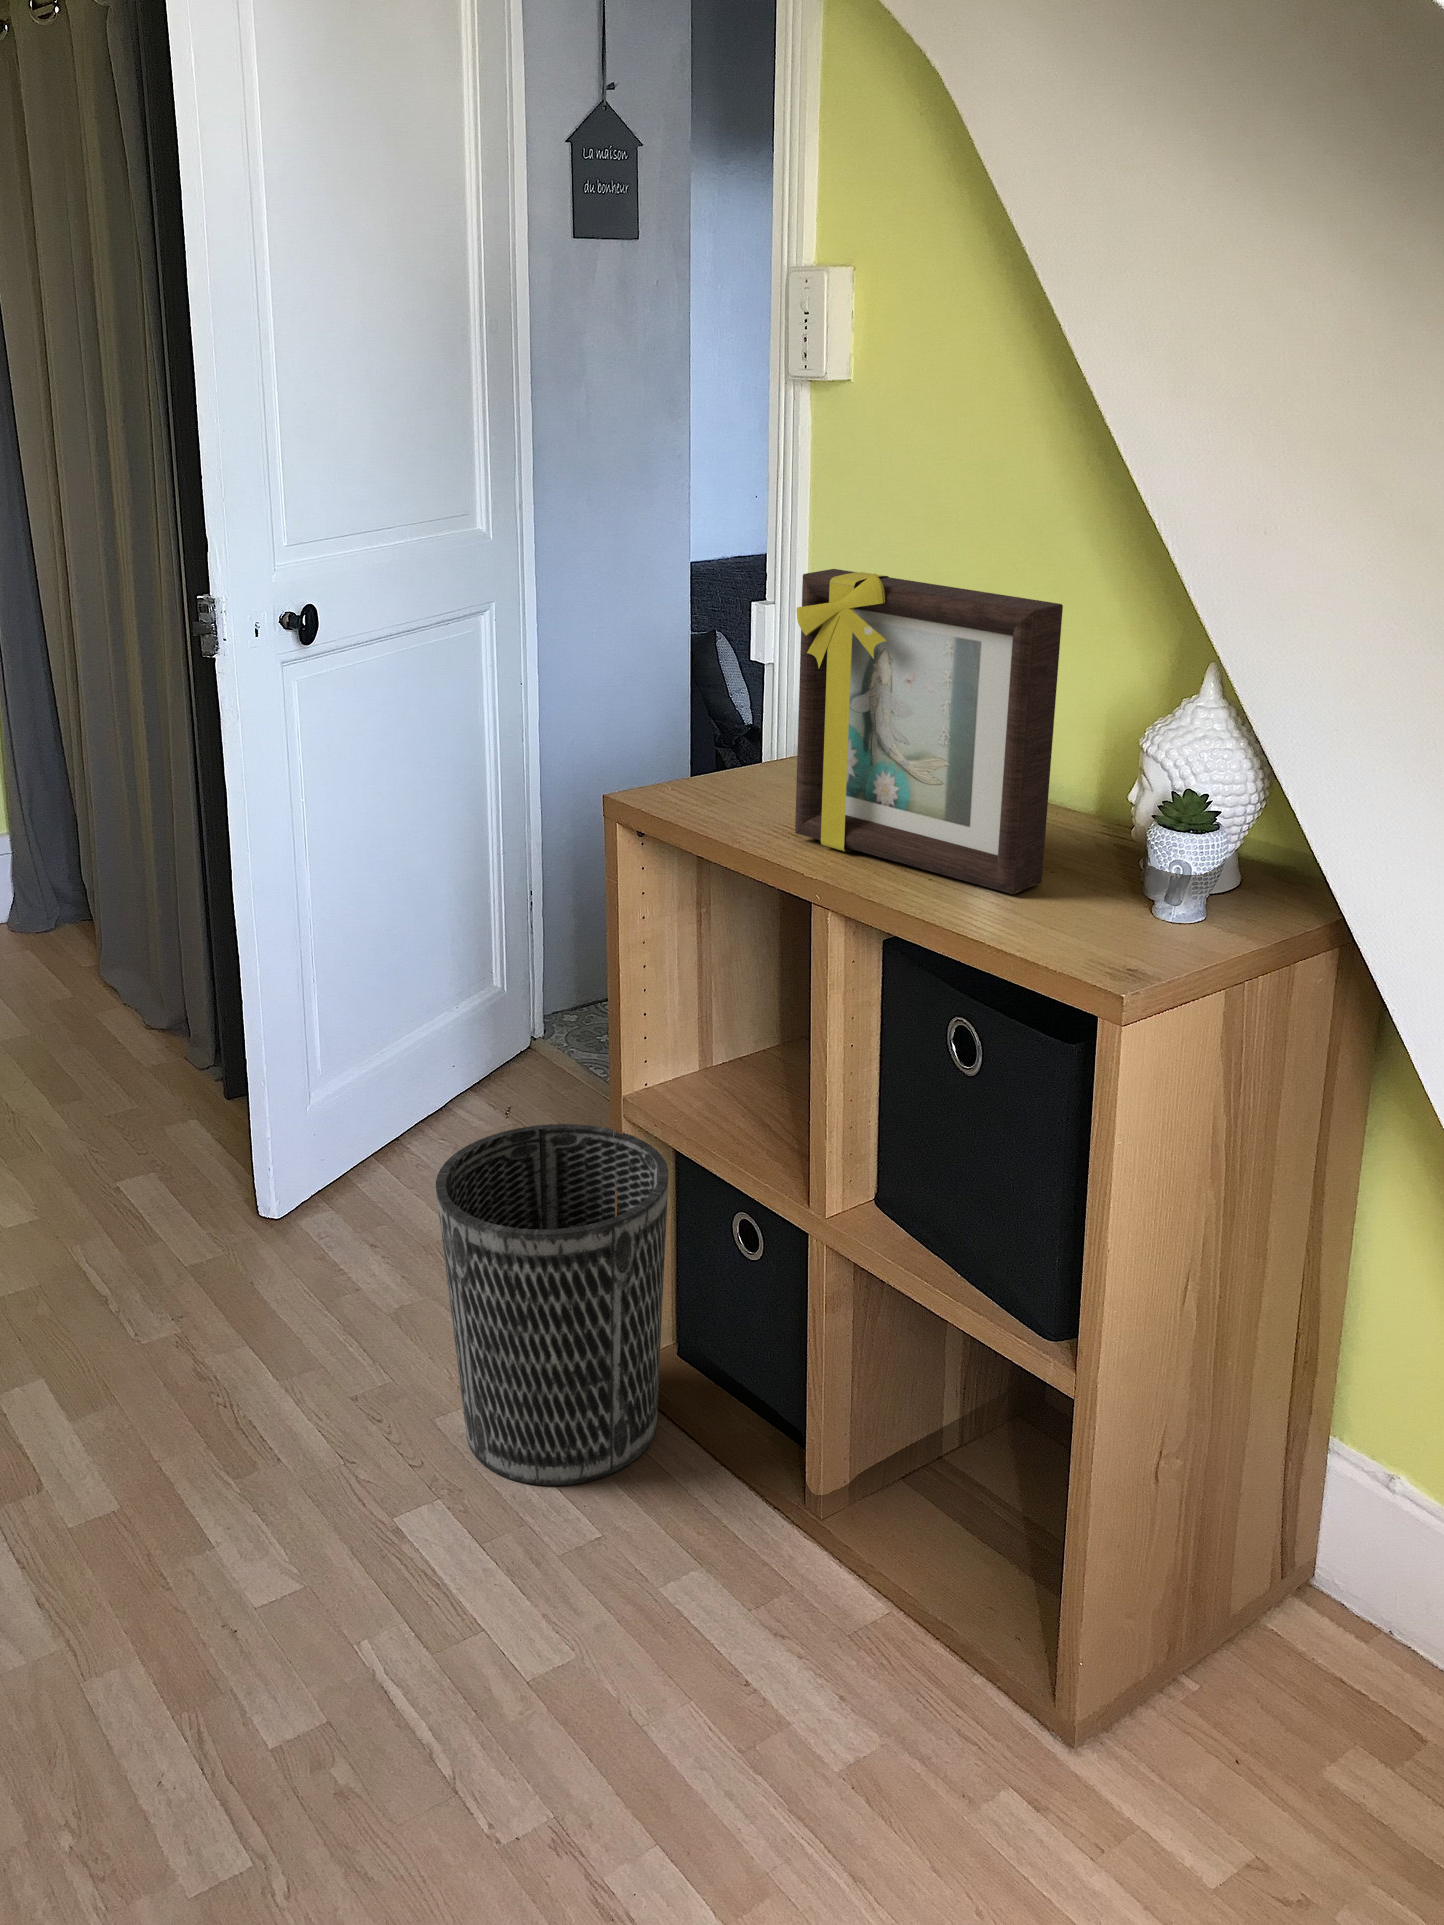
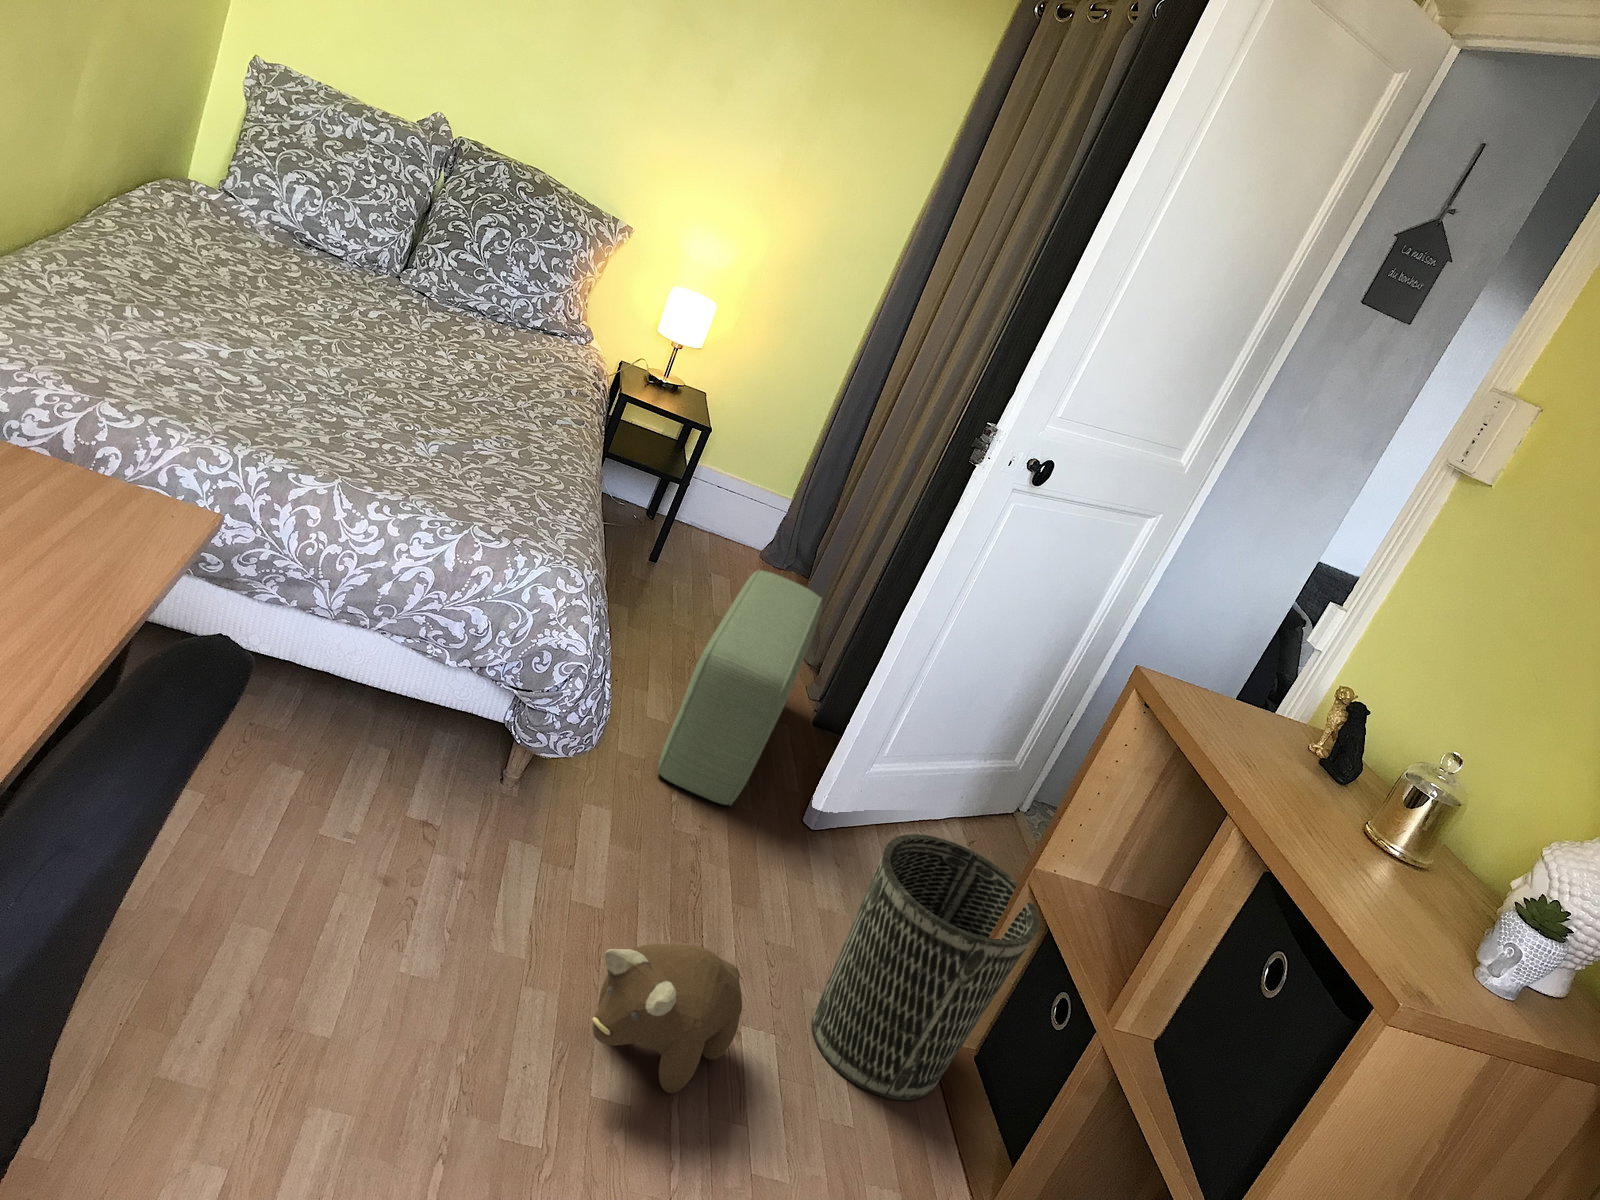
picture frame: present [795,569,1063,894] -> none [1250,593,1537,900]
pouf: none [29,936,195,1289] -> present [657,570,822,805]
plush toy: none [177,1457,400,1675] -> present [592,944,742,1093]

